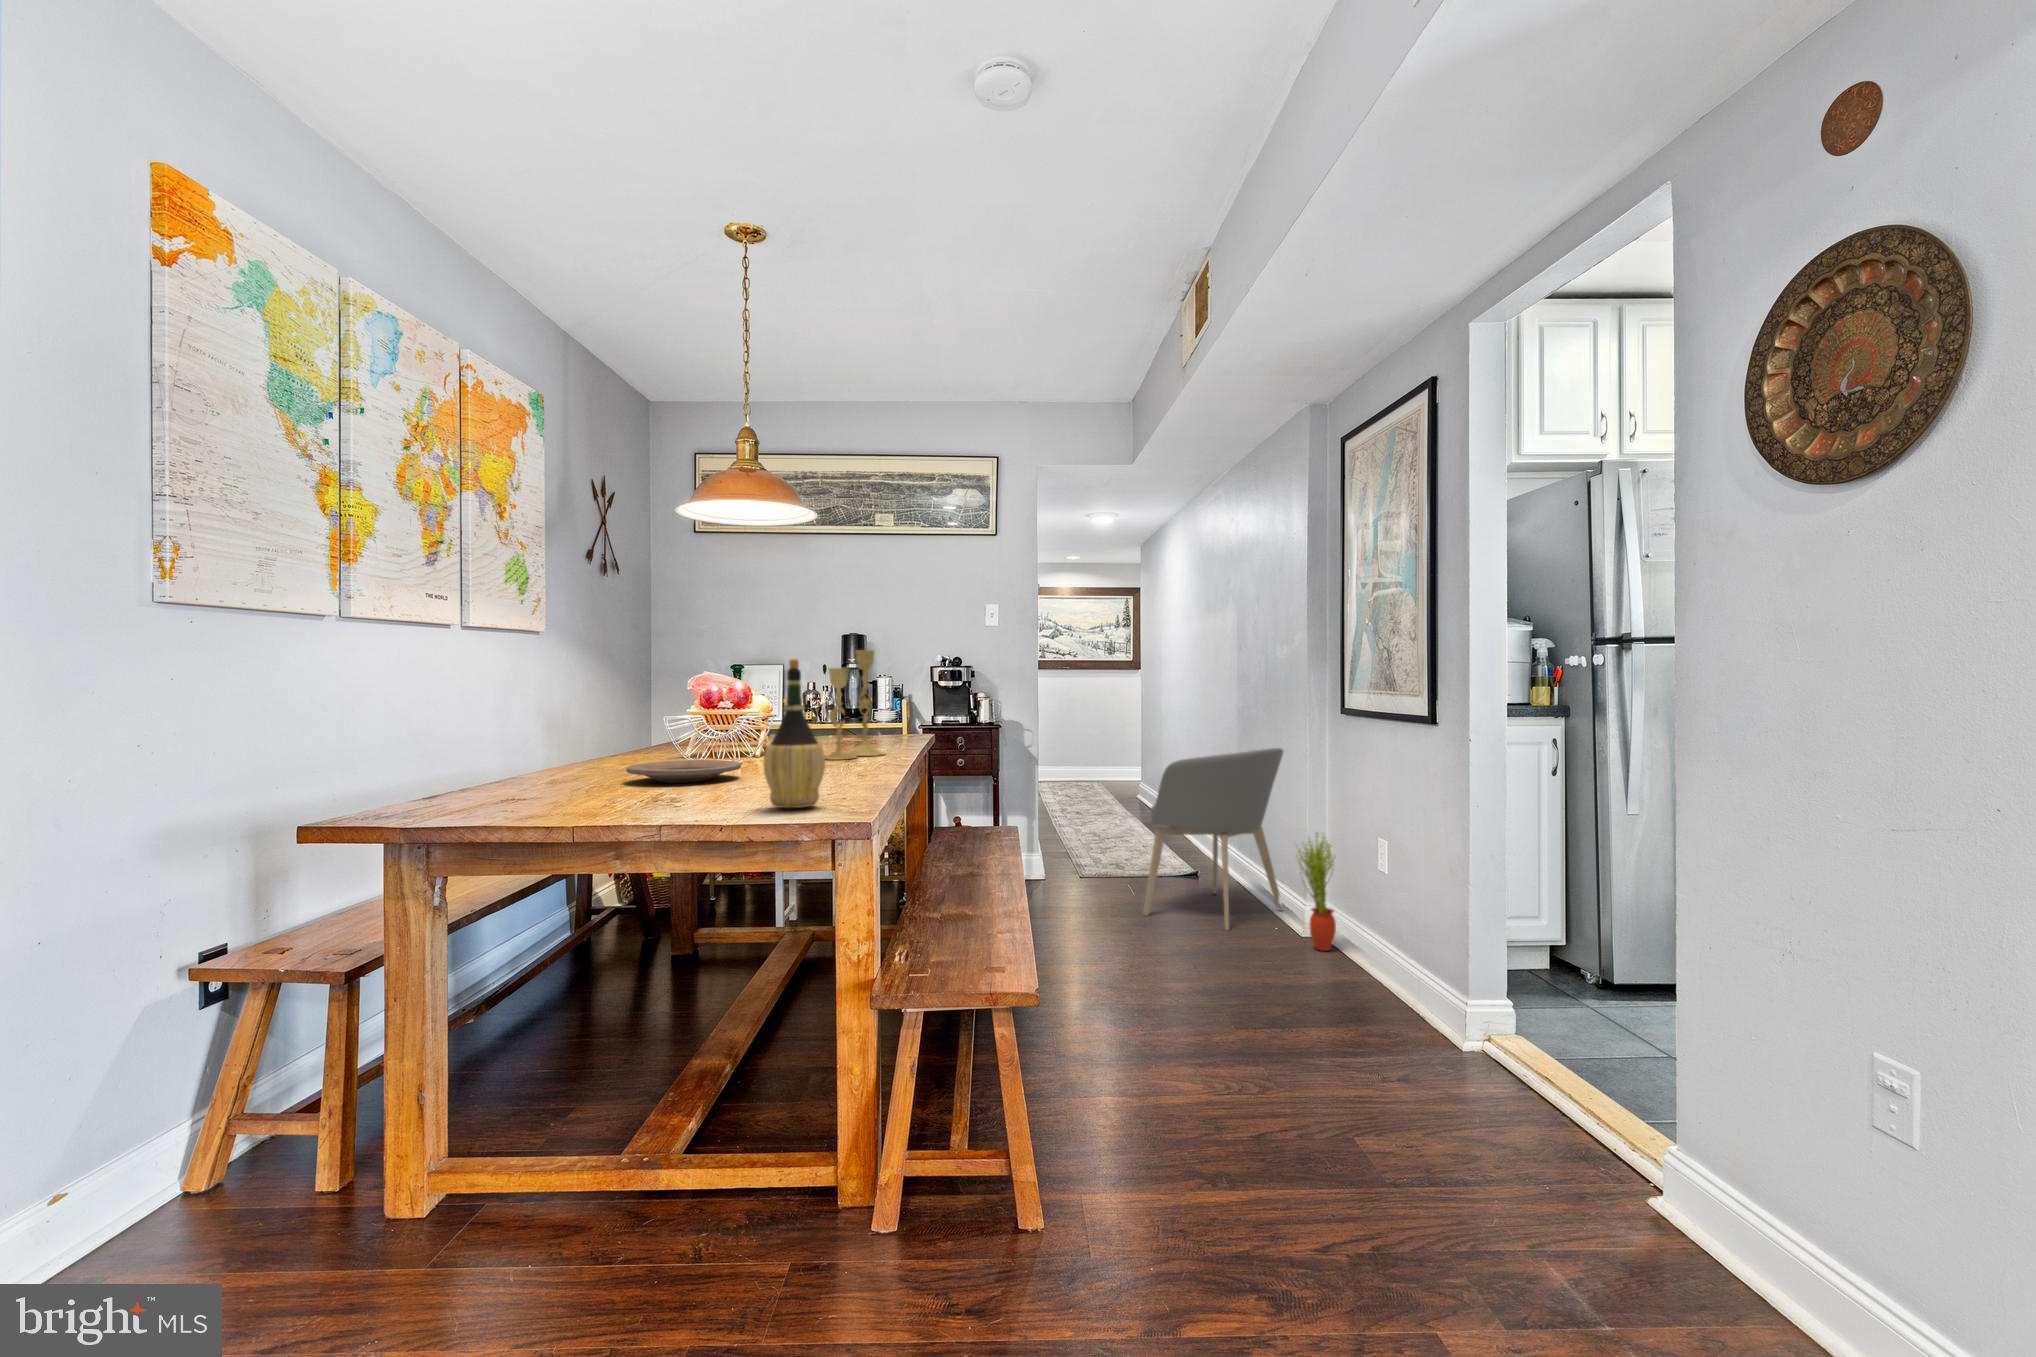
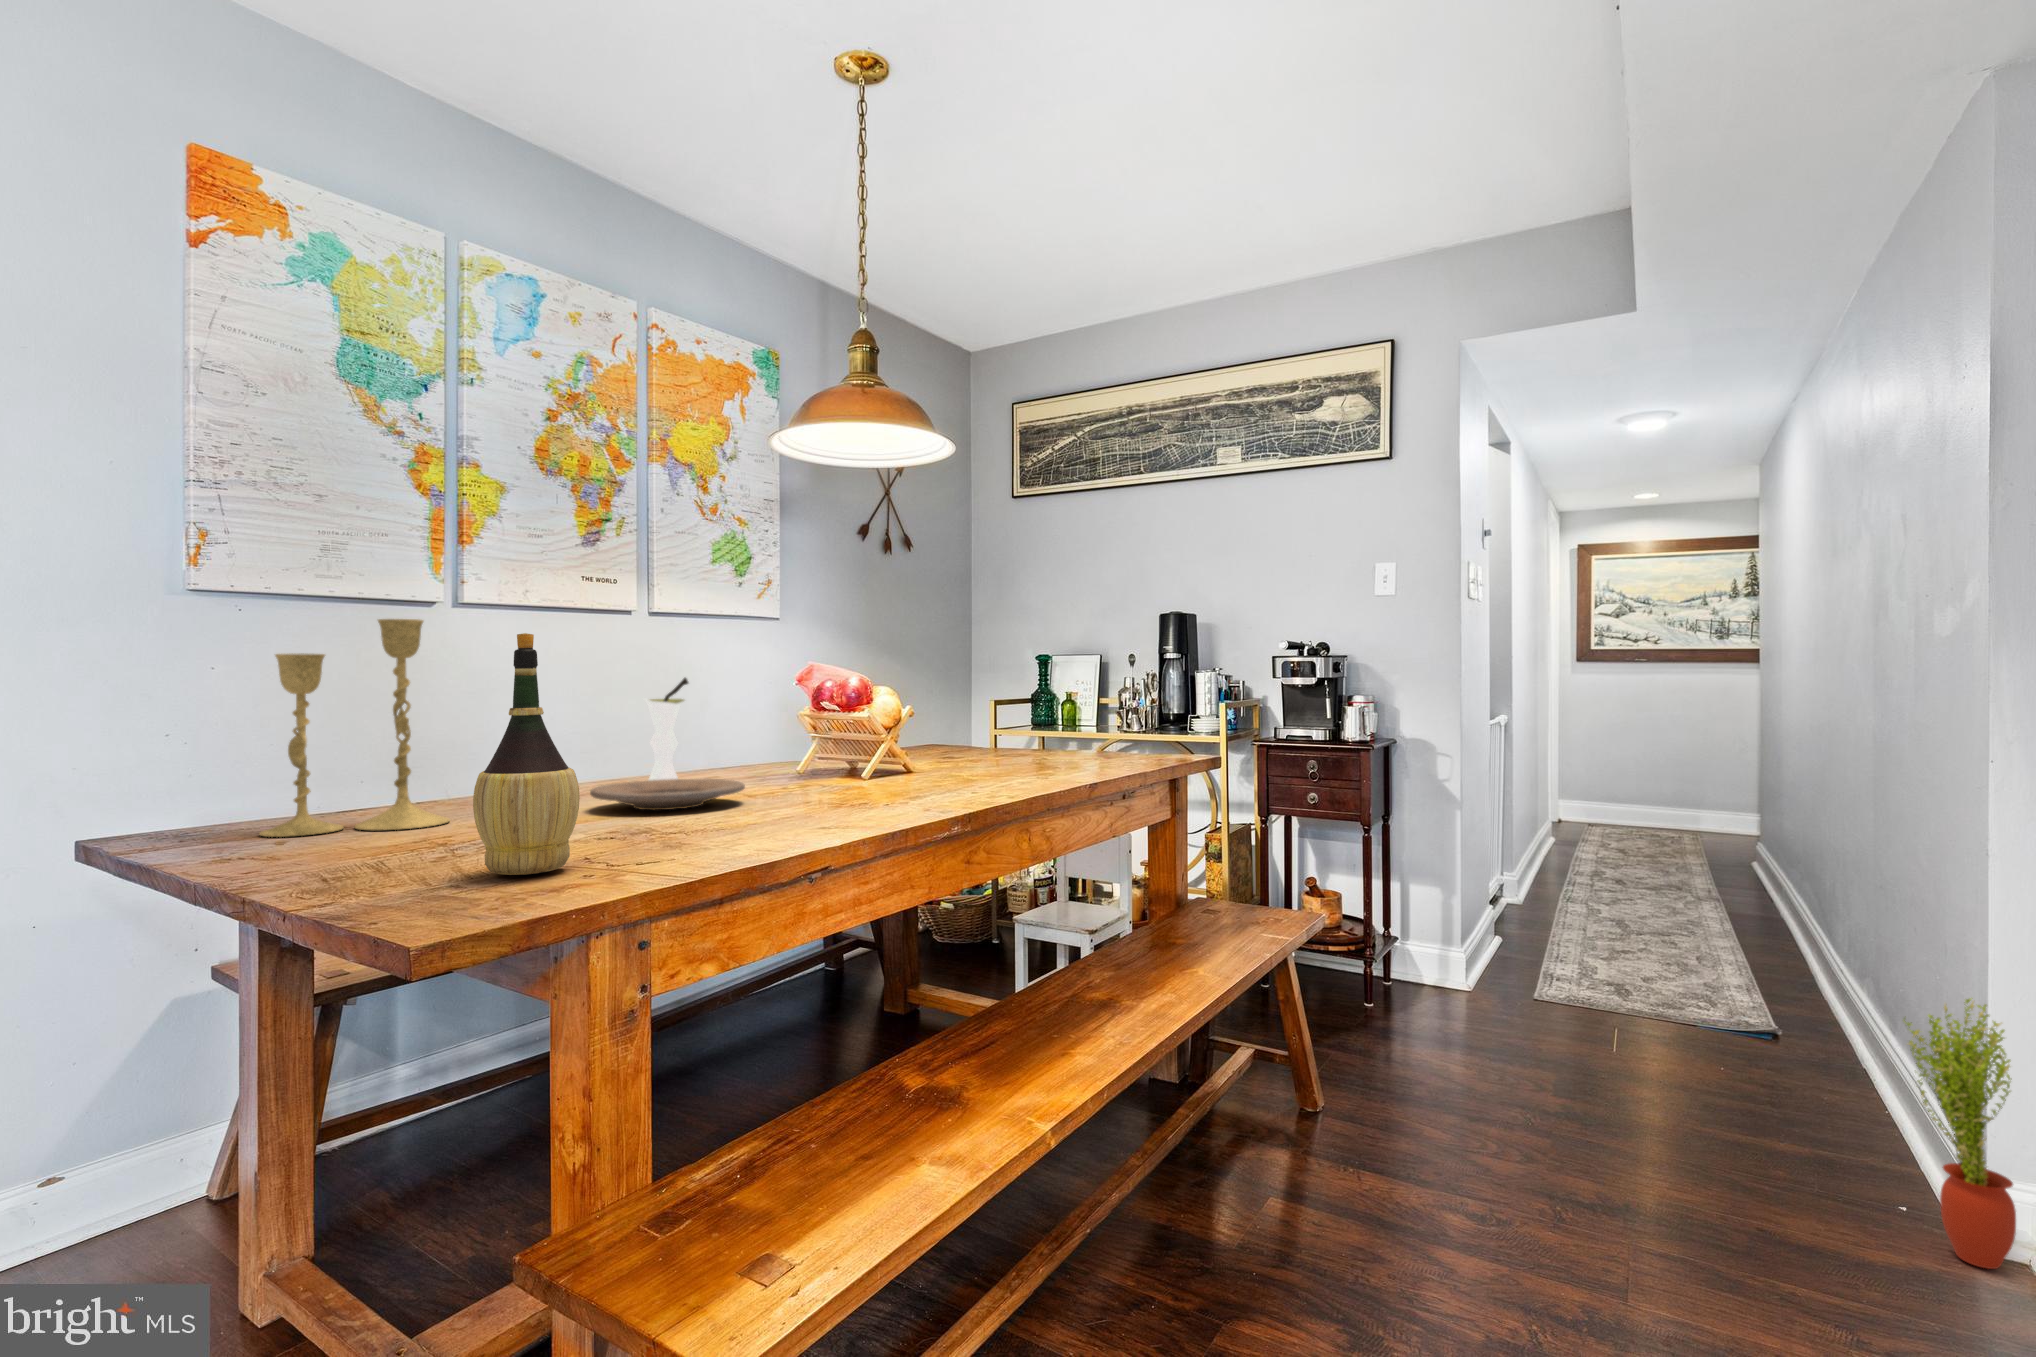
candlestick: present [825,650,886,760] -> present [260,619,450,837]
vase: none [586,684,626,773] -> present [644,678,688,780]
armchair: present [1143,748,1283,930] -> none [1591,809,1926,1157]

